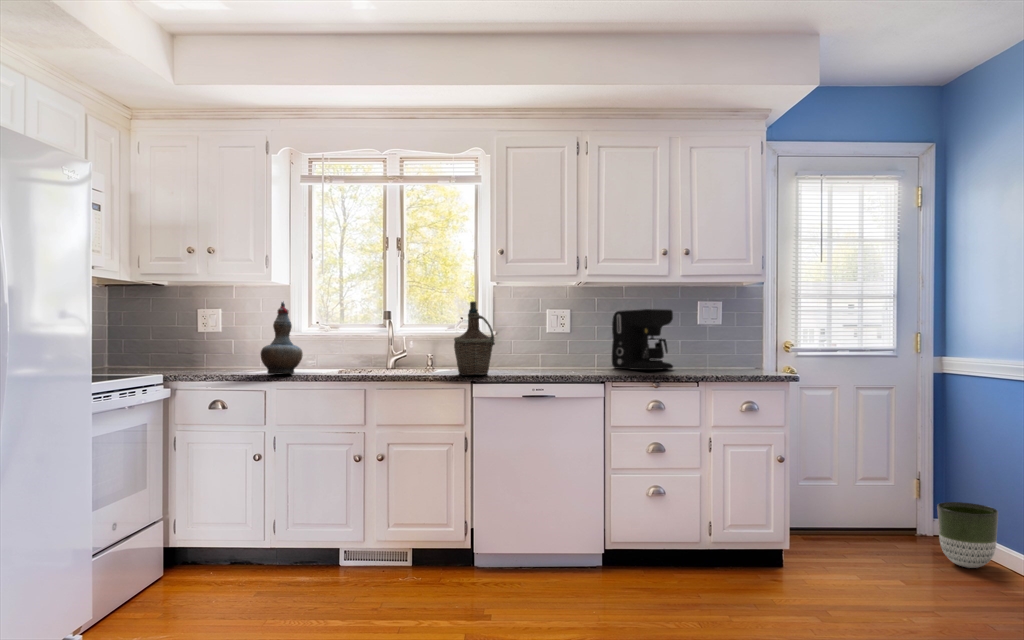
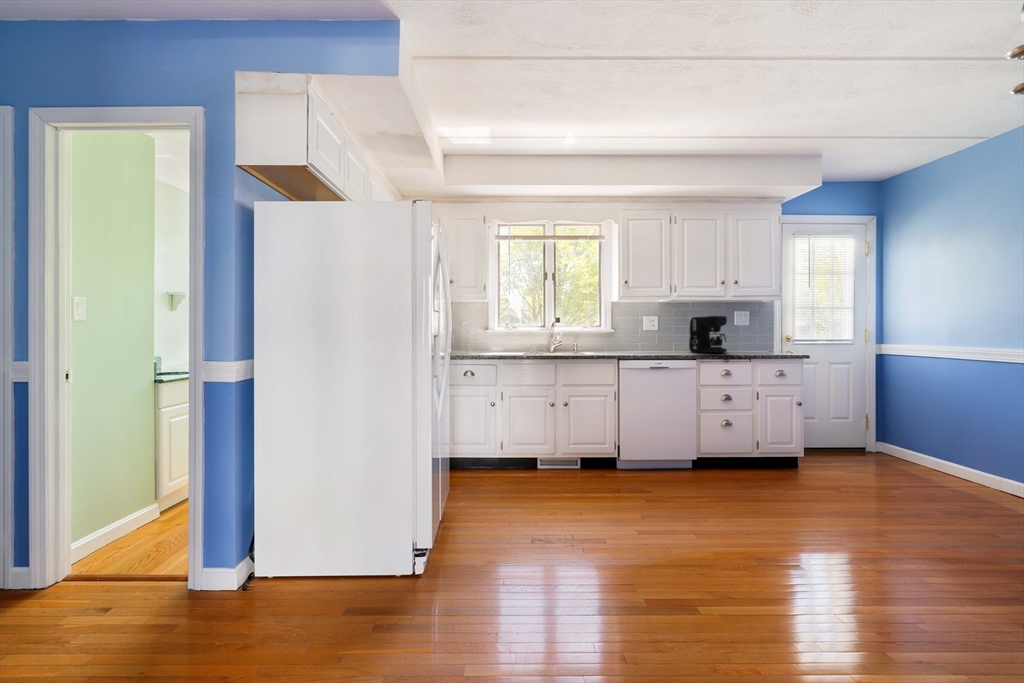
bottle: present [454,301,495,375] -> none [603,311,629,356]
decorative vase: present [261,302,303,375] -> none [489,311,514,356]
planter: present [937,502,998,568] -> none [885,429,921,465]

